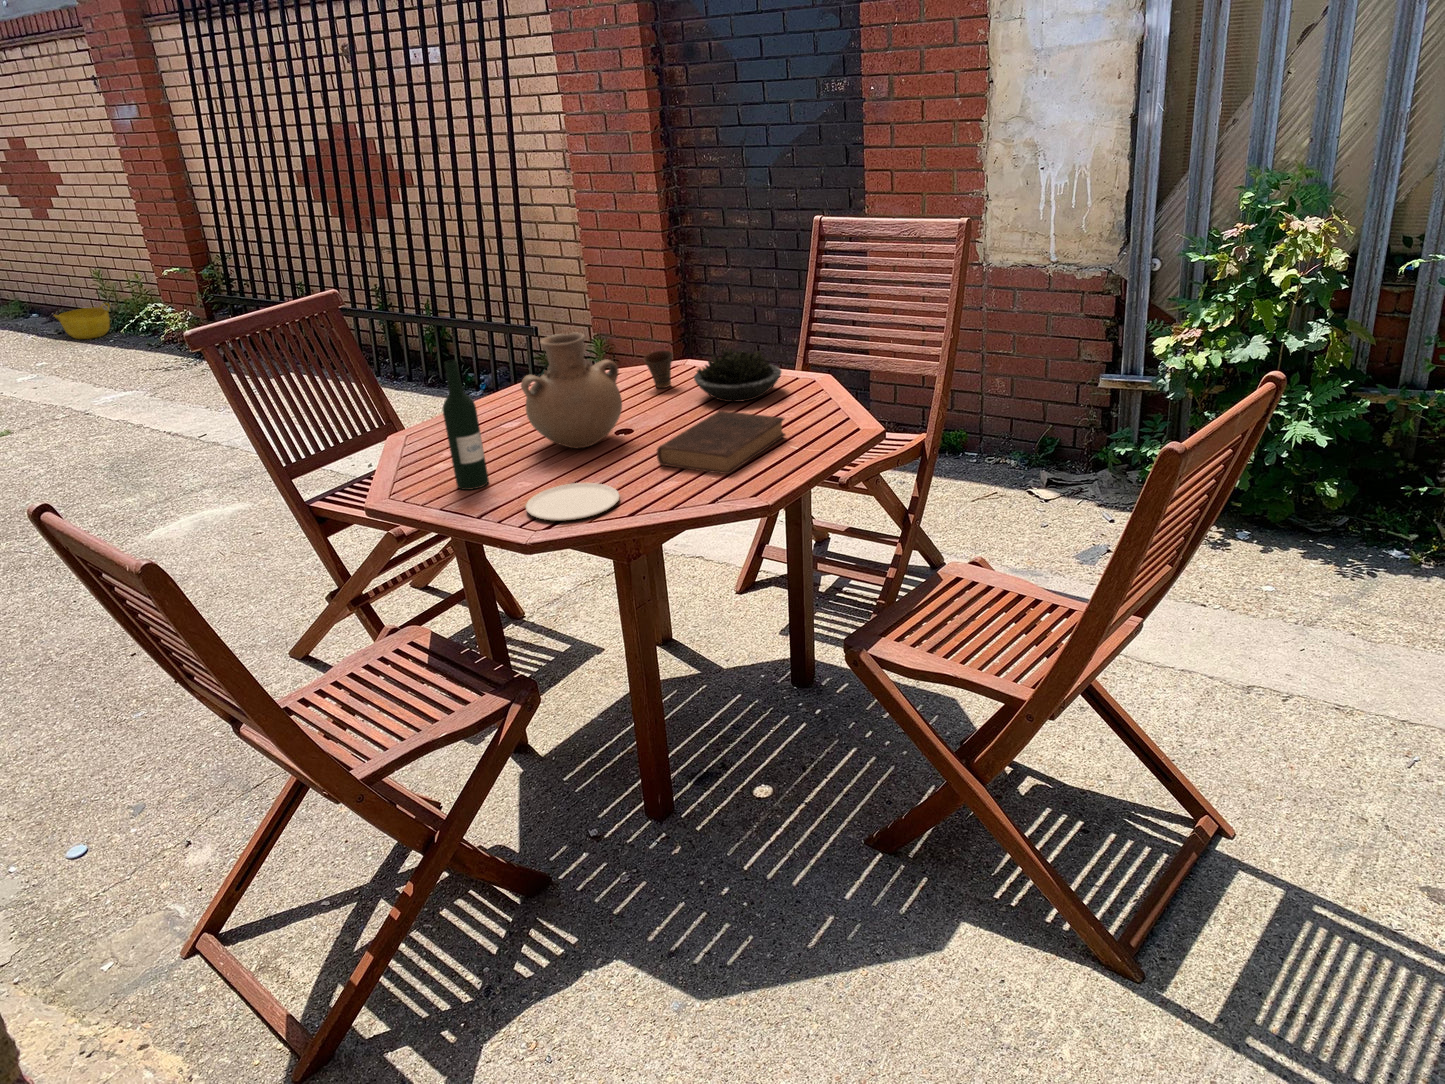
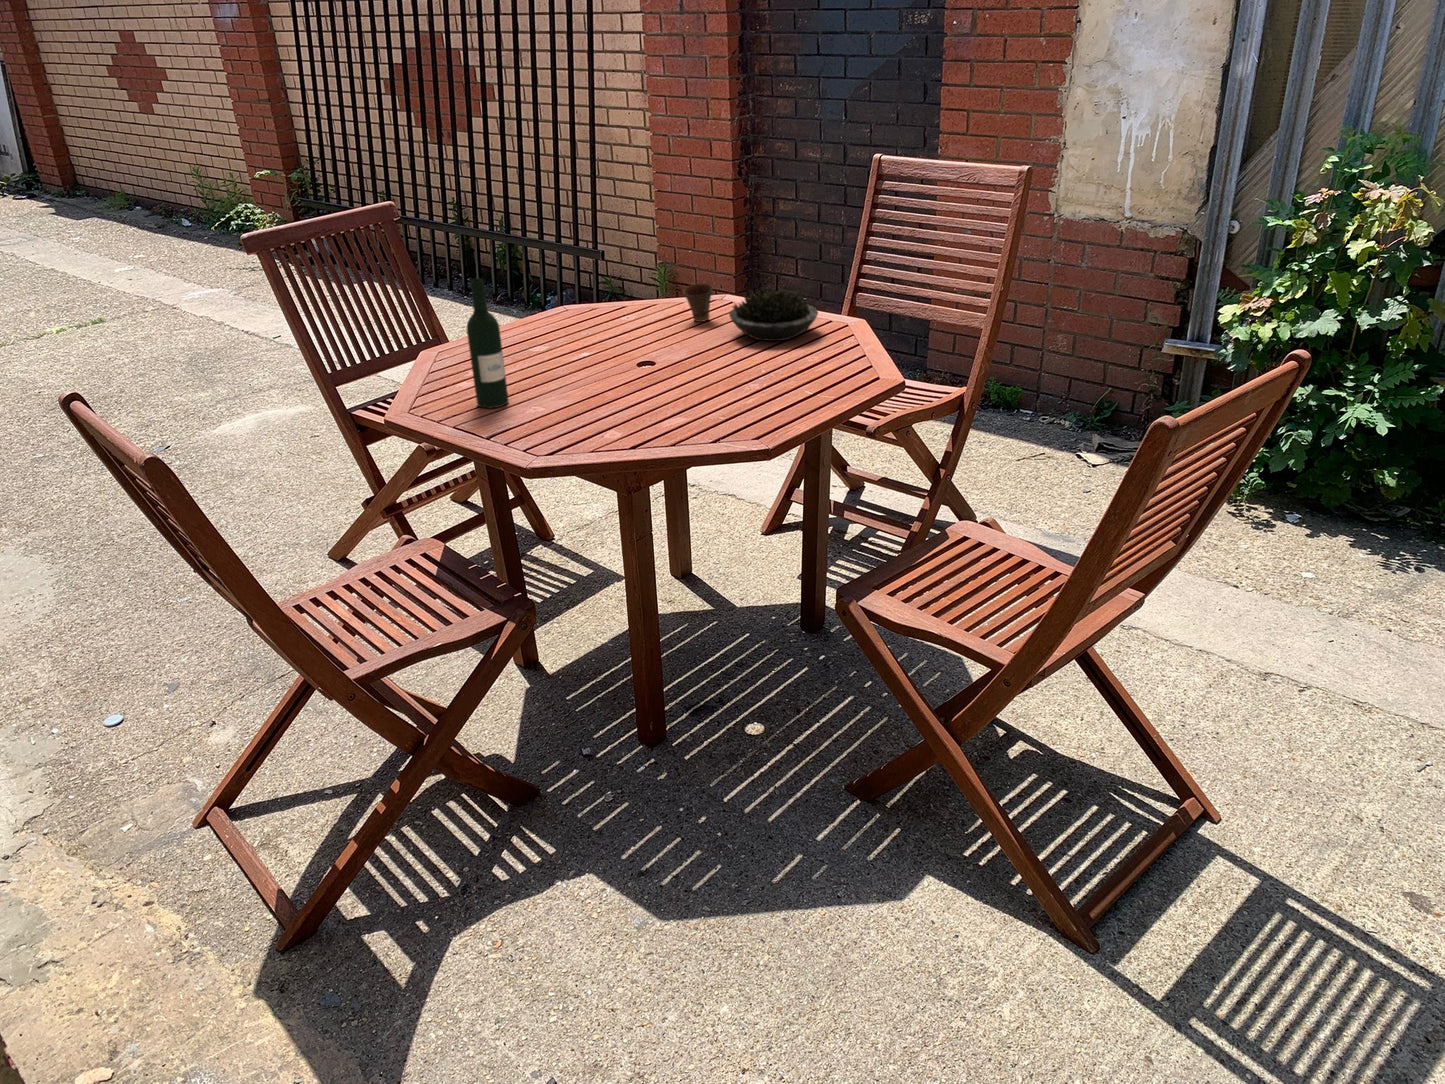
basket: present [54,303,110,339] -> none [146,198,200,232]
vase: present [521,332,622,448] -> none [549,259,649,376]
book: present [657,411,785,474] -> none [675,348,808,413]
plate: present [526,483,619,521] -> none [537,410,630,446]

